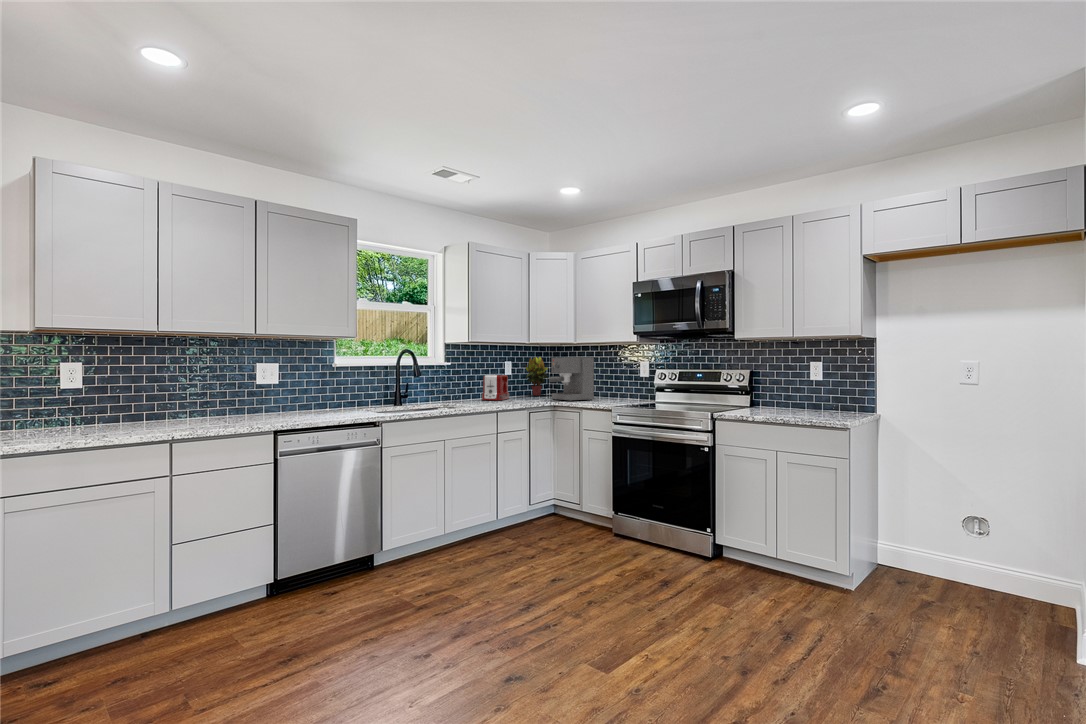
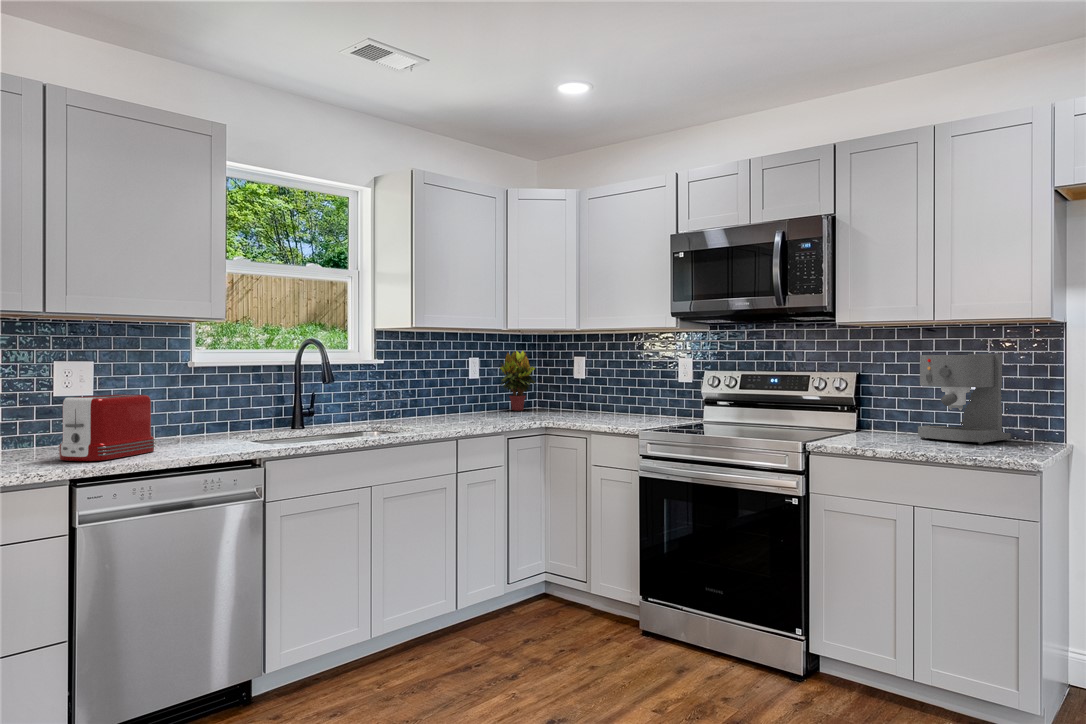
coffee maker: present [549,357,594,401] -> present [918,354,1011,444]
toaster: present [482,375,509,400] -> present [59,394,155,461]

